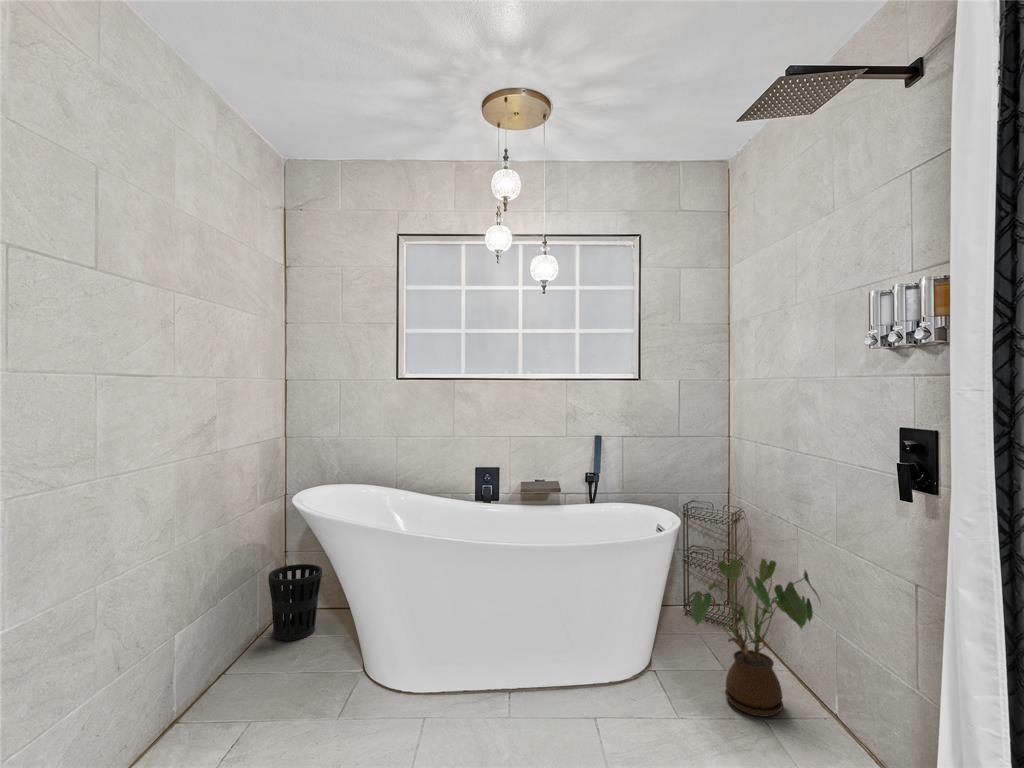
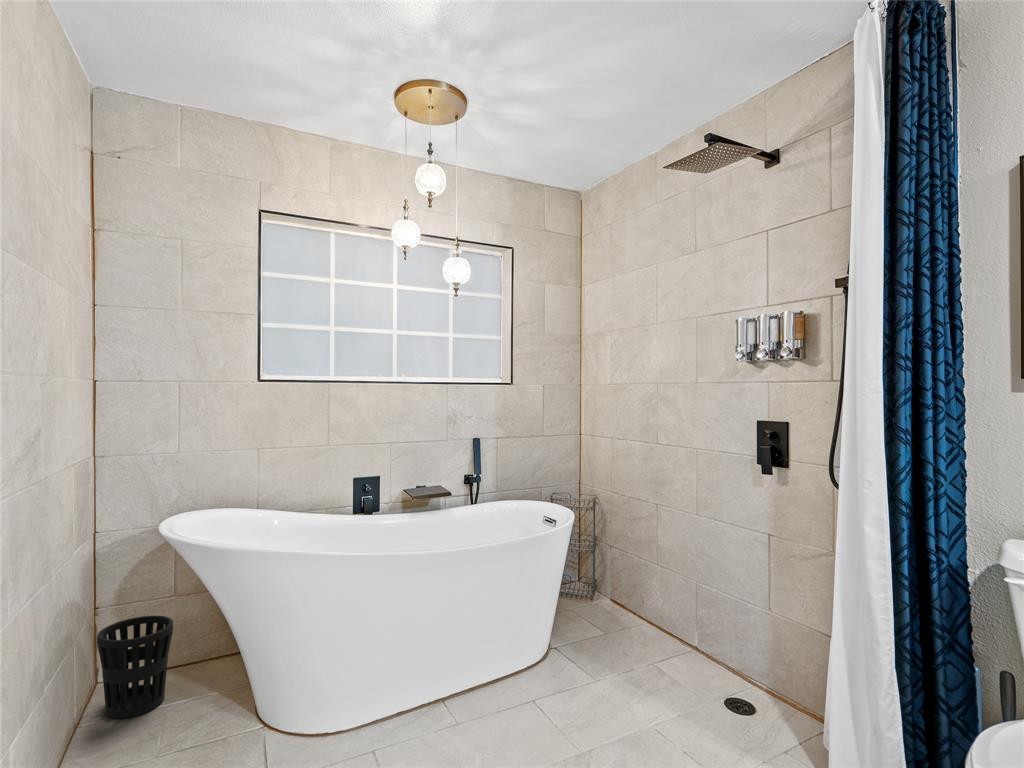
house plant: present [691,559,820,717] -> none [591,533,692,663]

